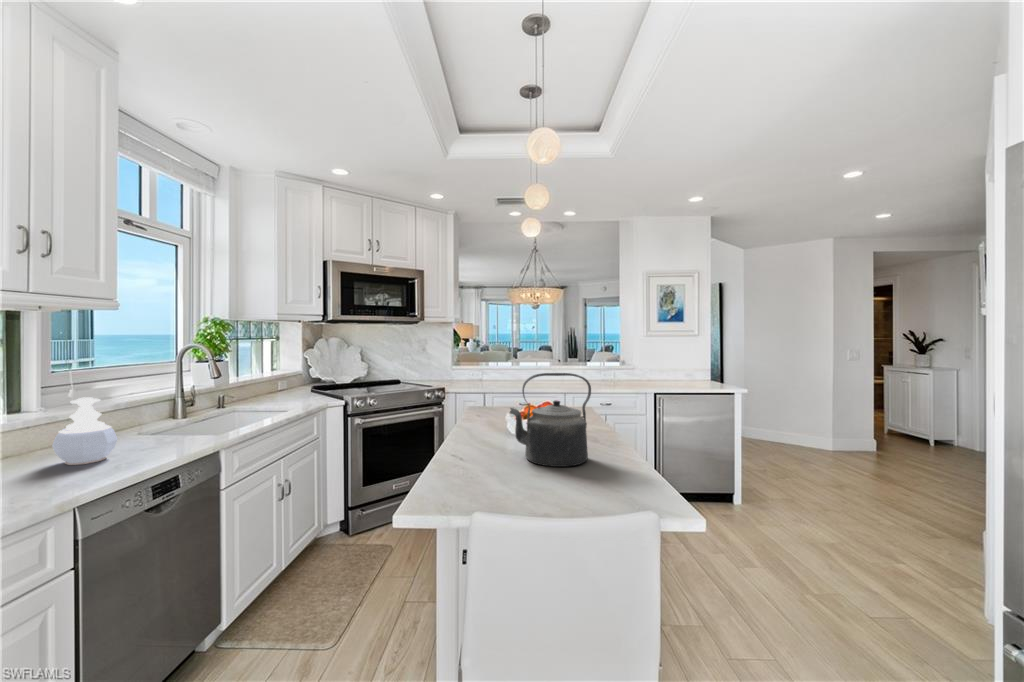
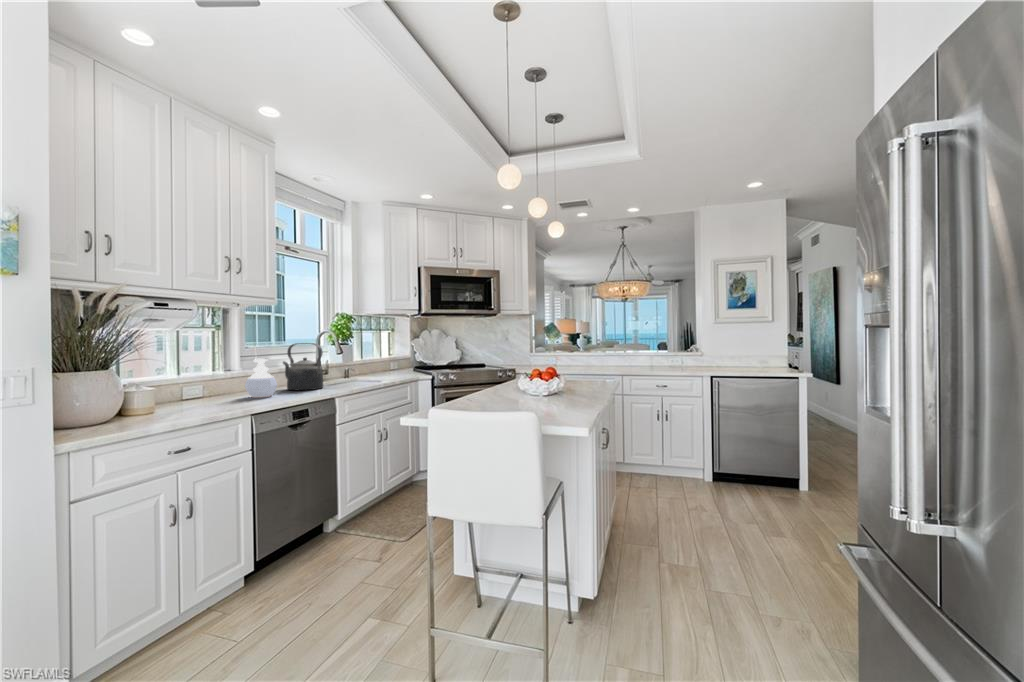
kettle: present [510,373,591,467] -> present [283,343,323,390]

